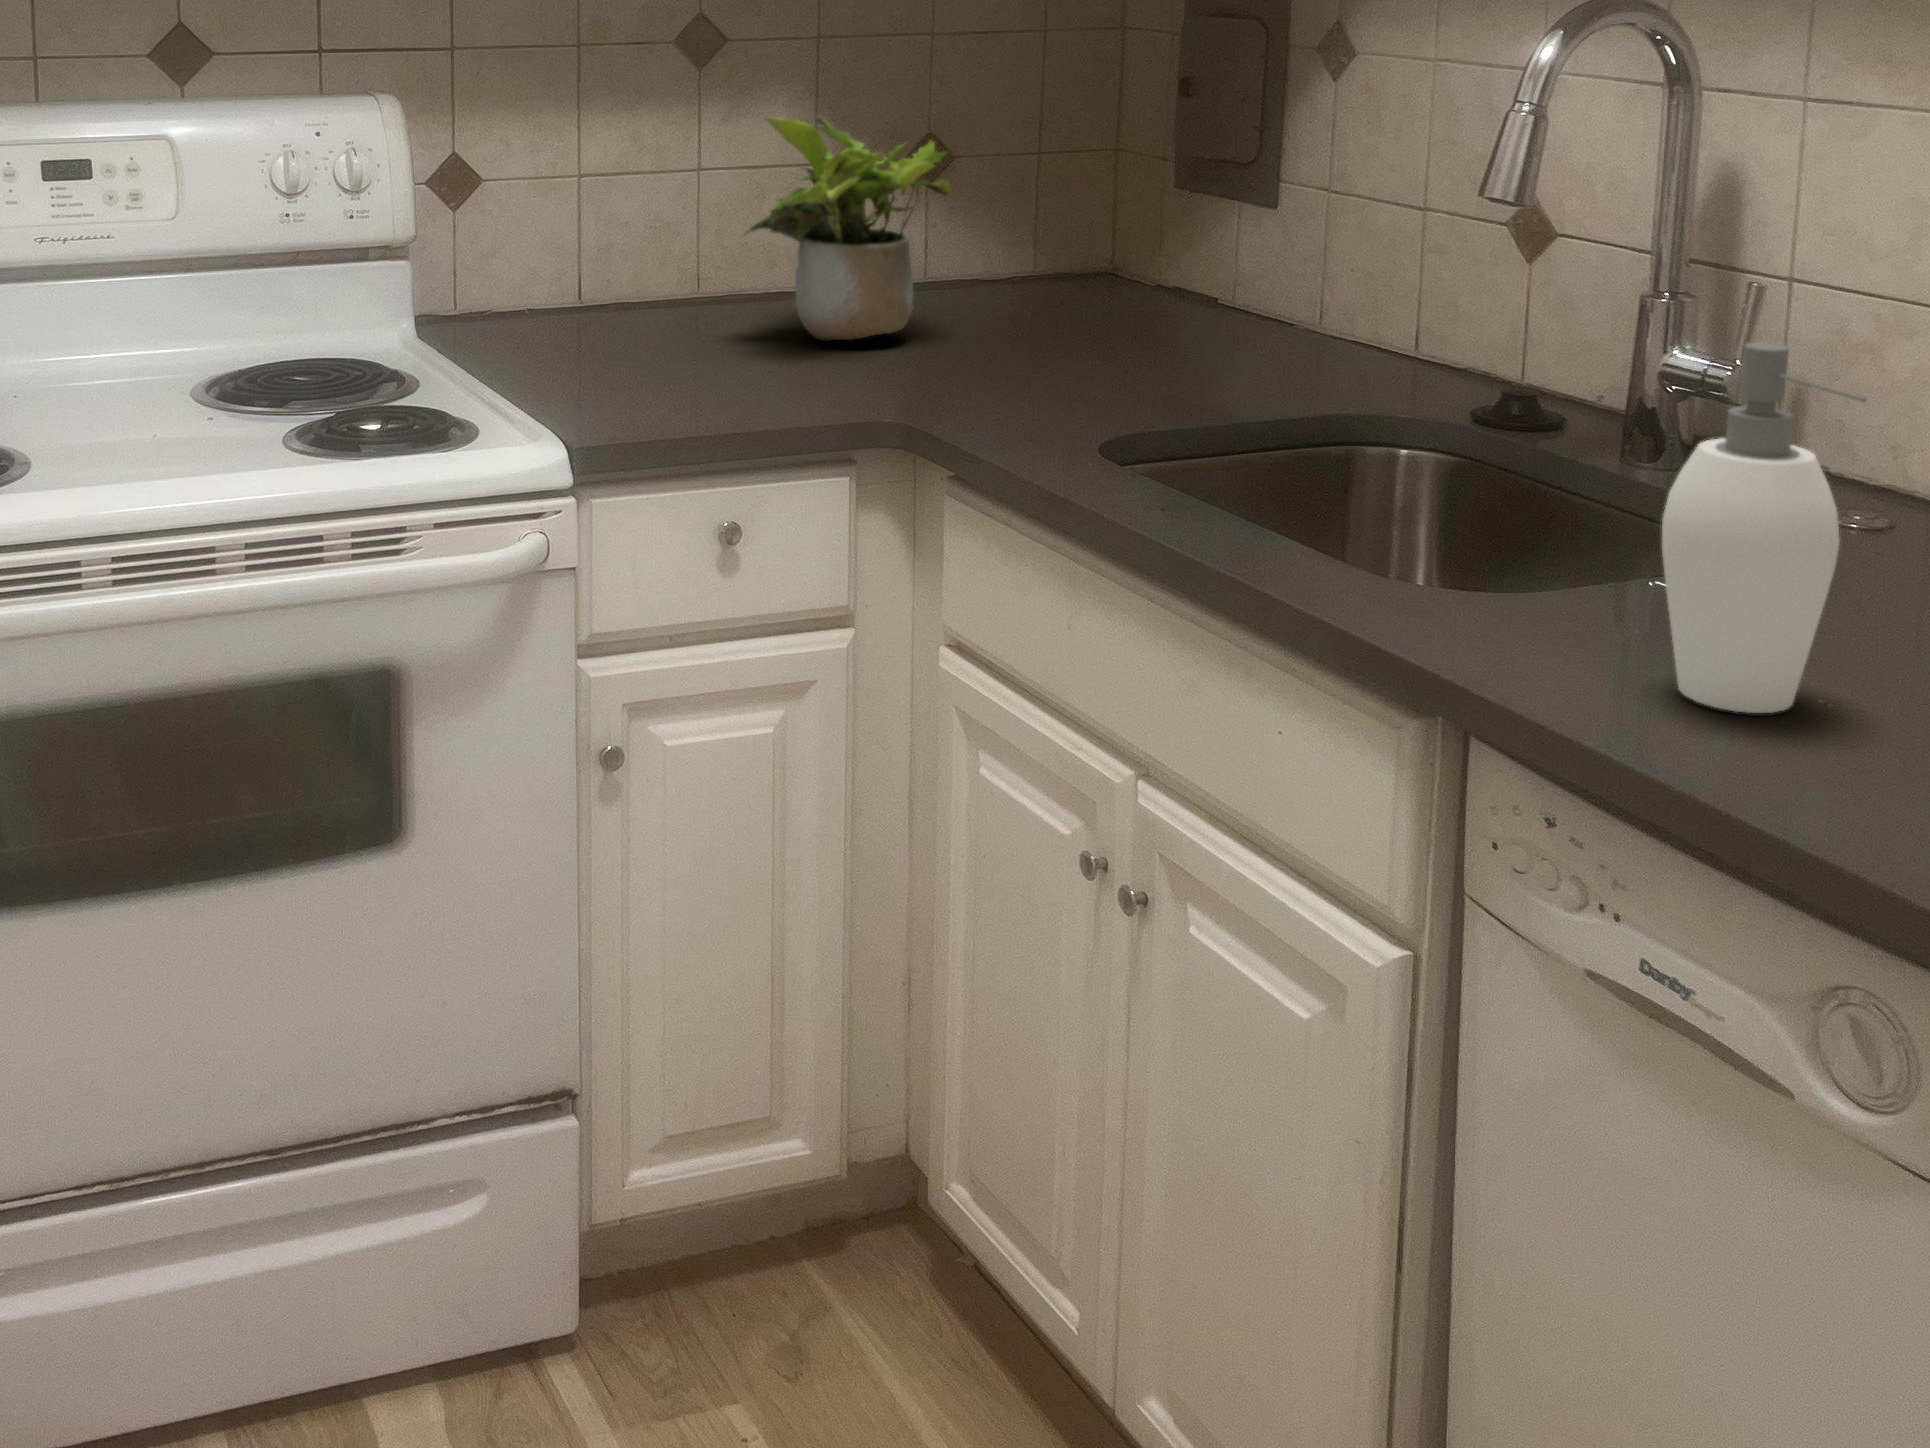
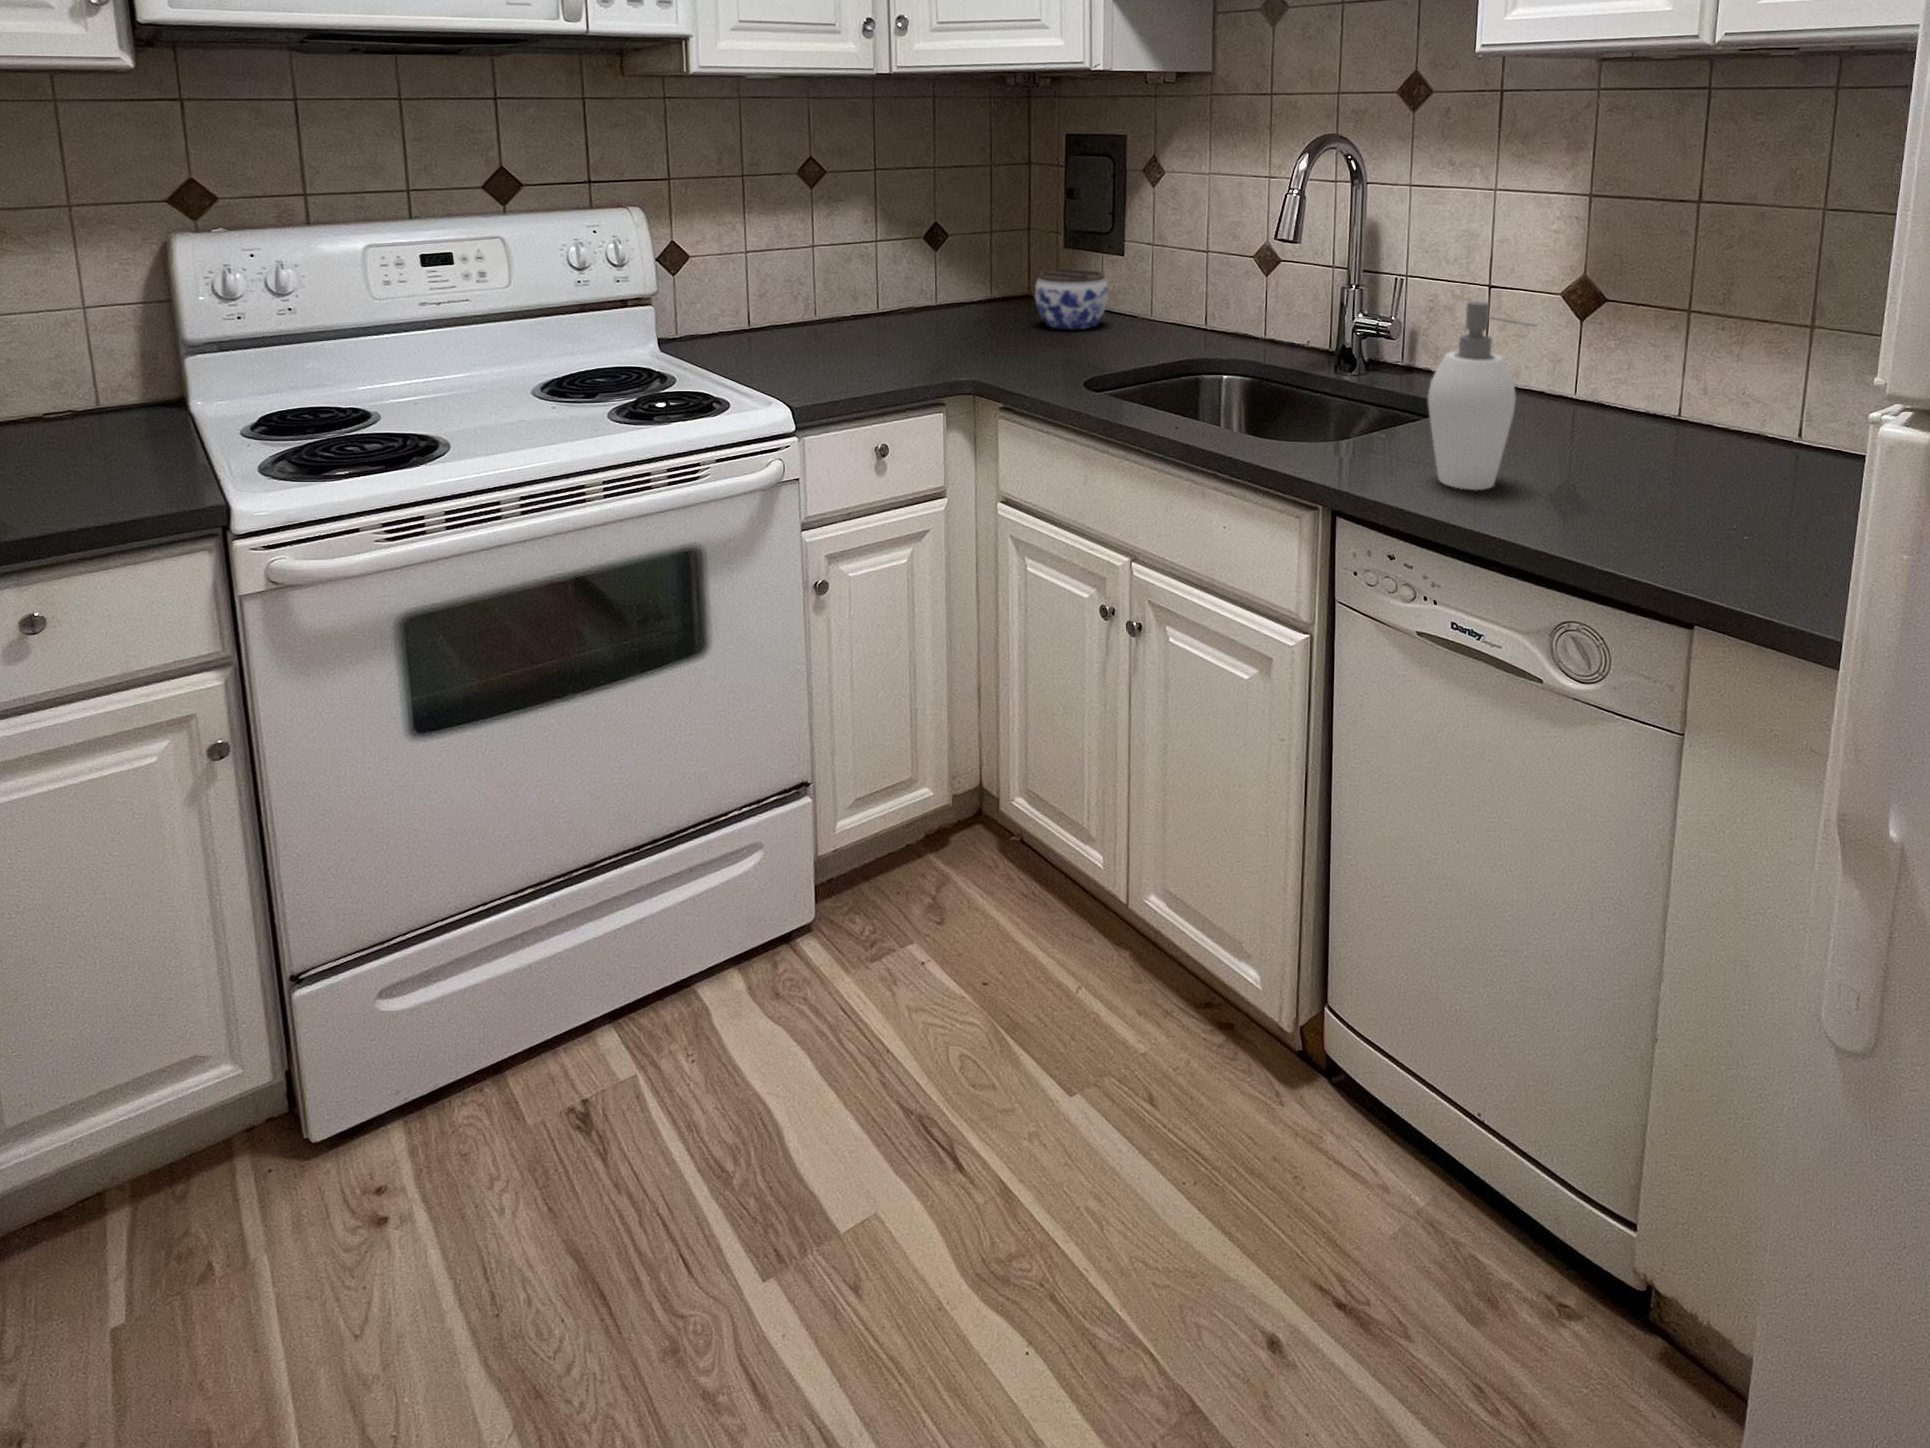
potted plant: present [746,116,950,341] -> none [851,215,965,340]
jar: none [1087,227,1228,341] -> present [1035,269,1108,329]

